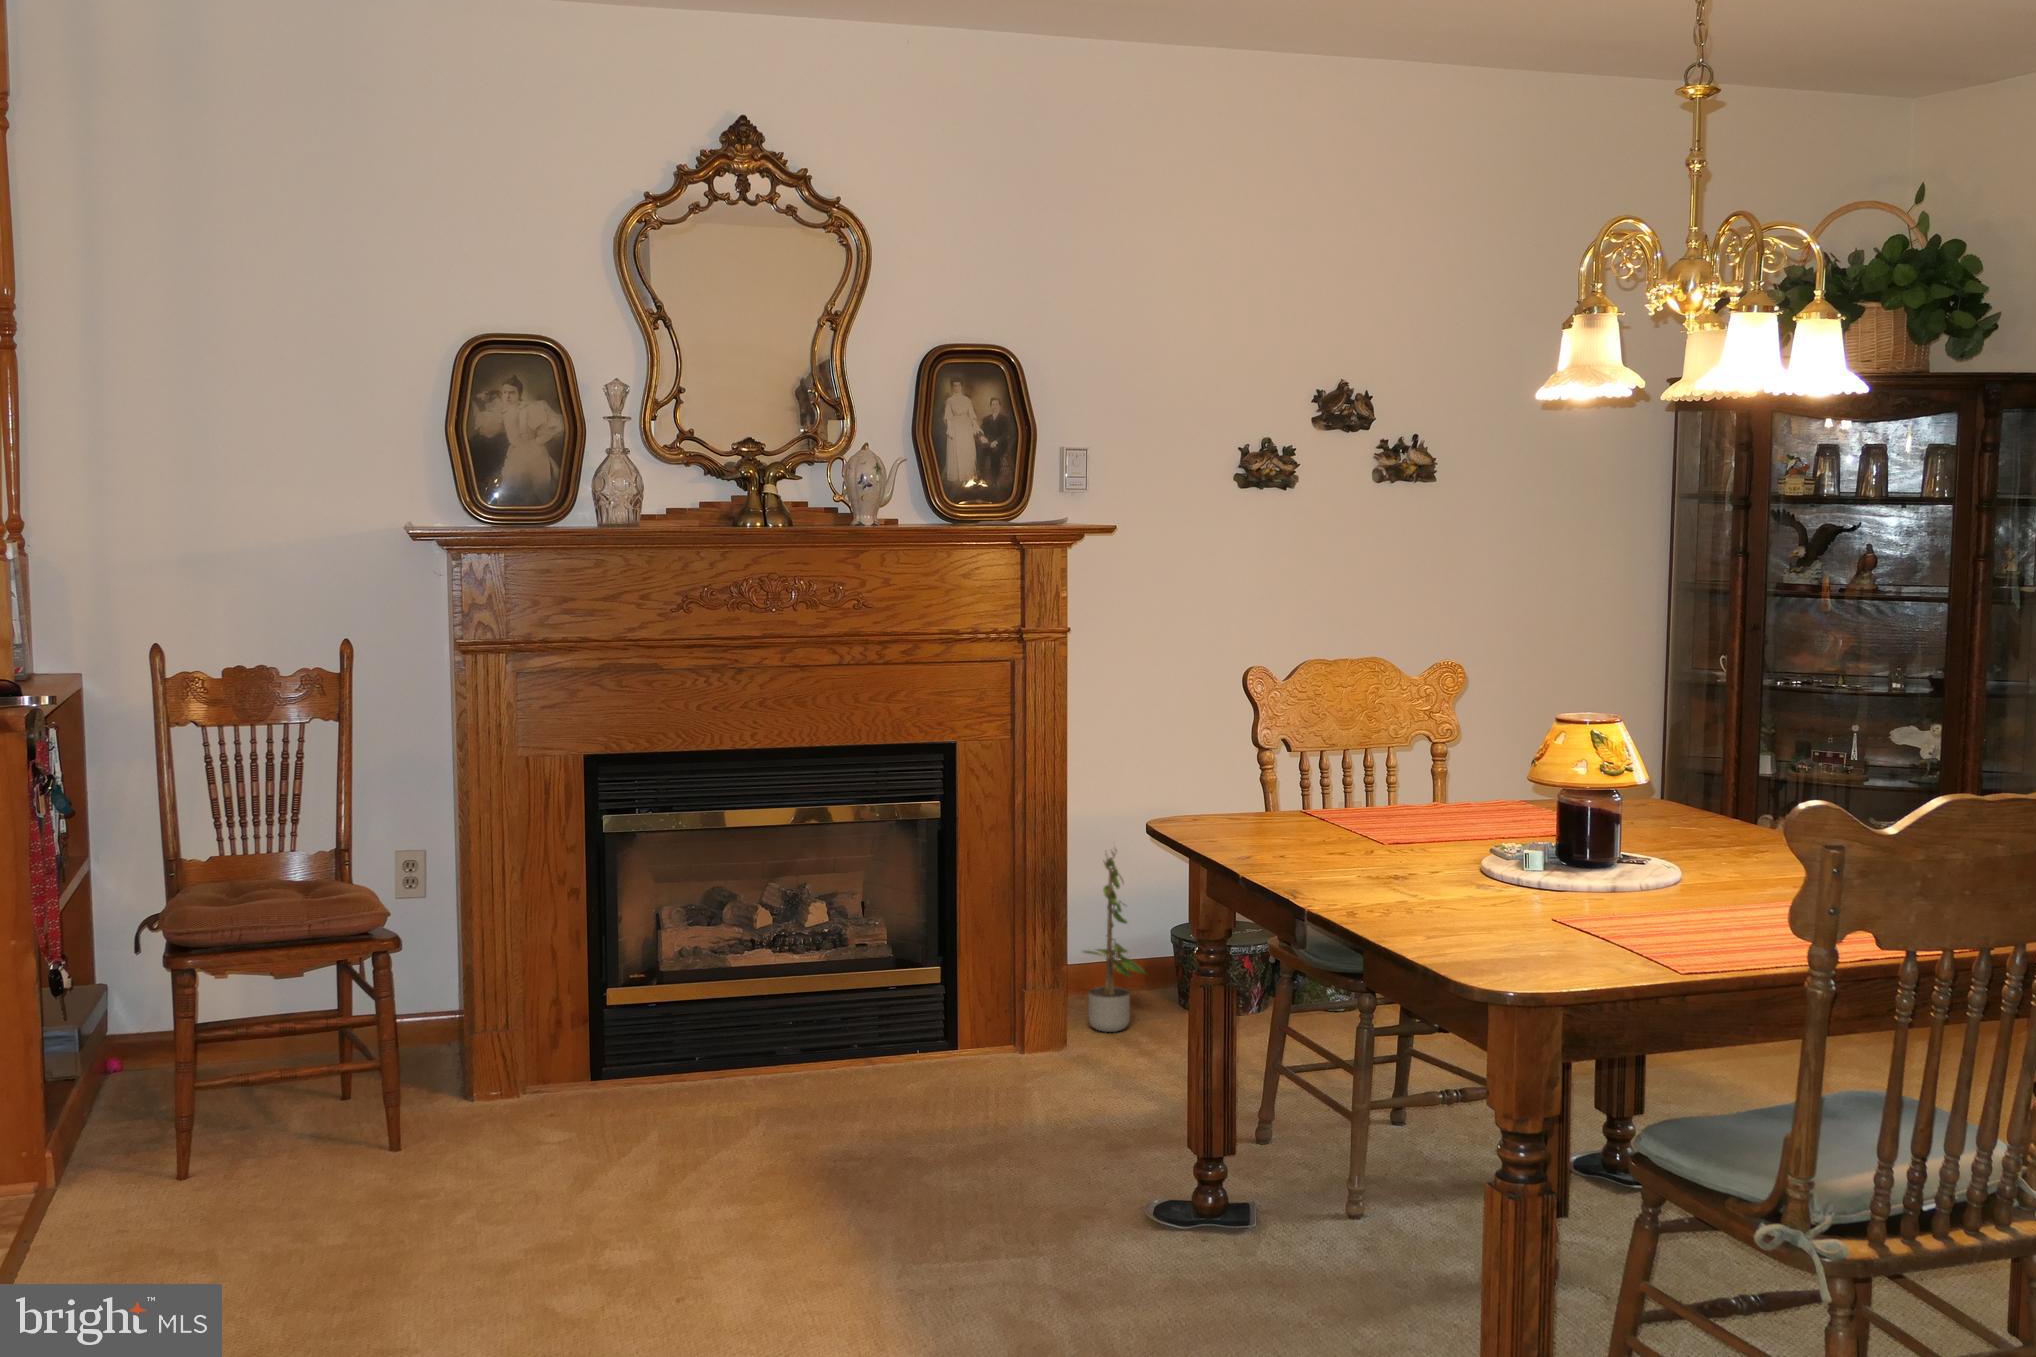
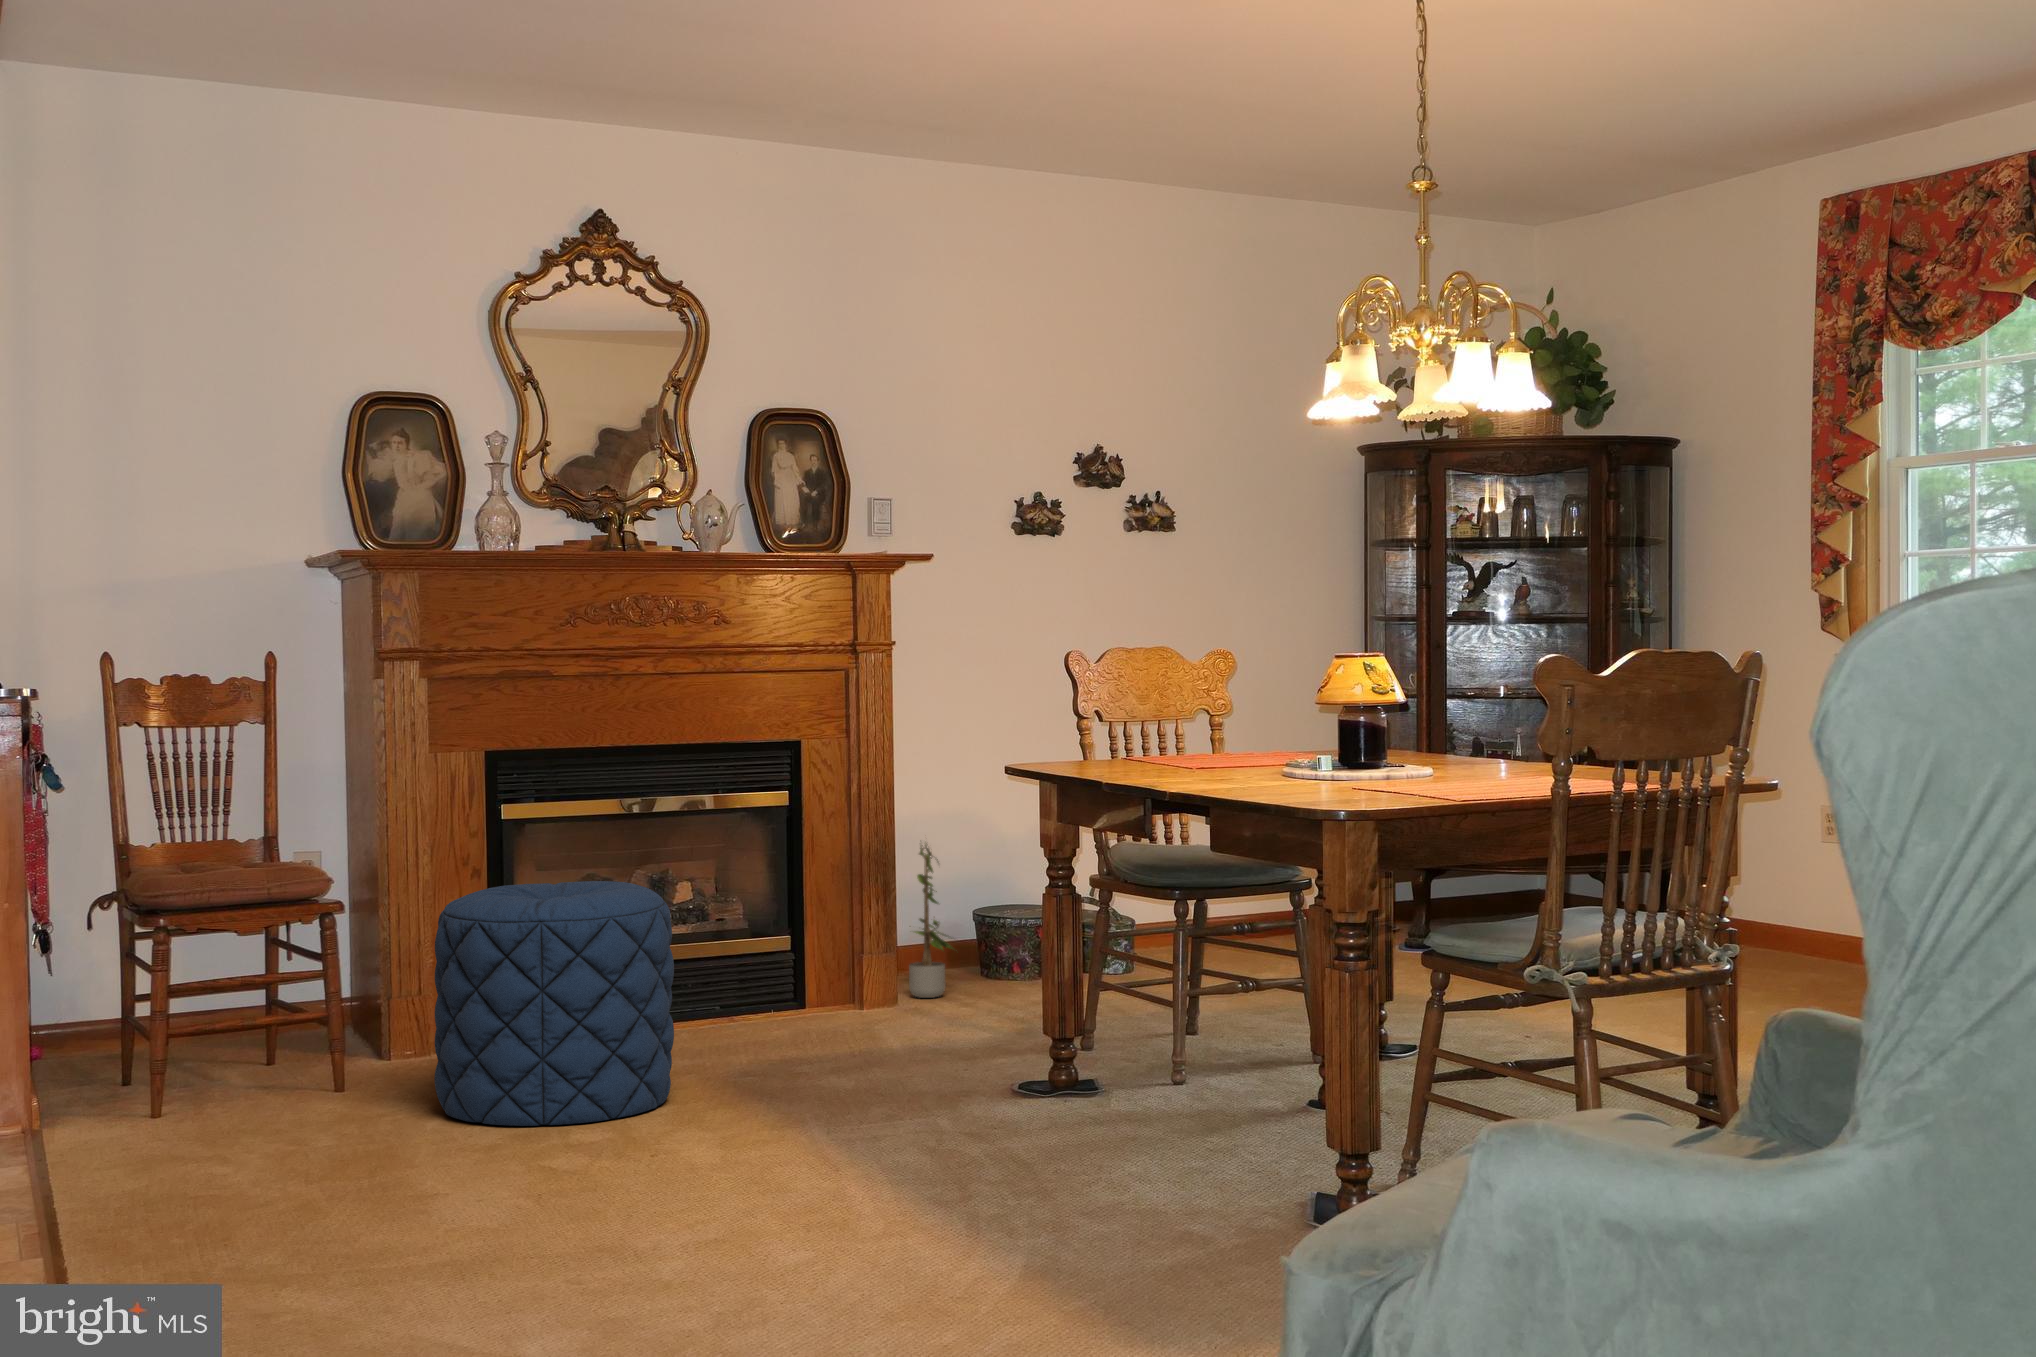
pouf: none [389,965,696,1311] -> present [434,881,674,1126]

